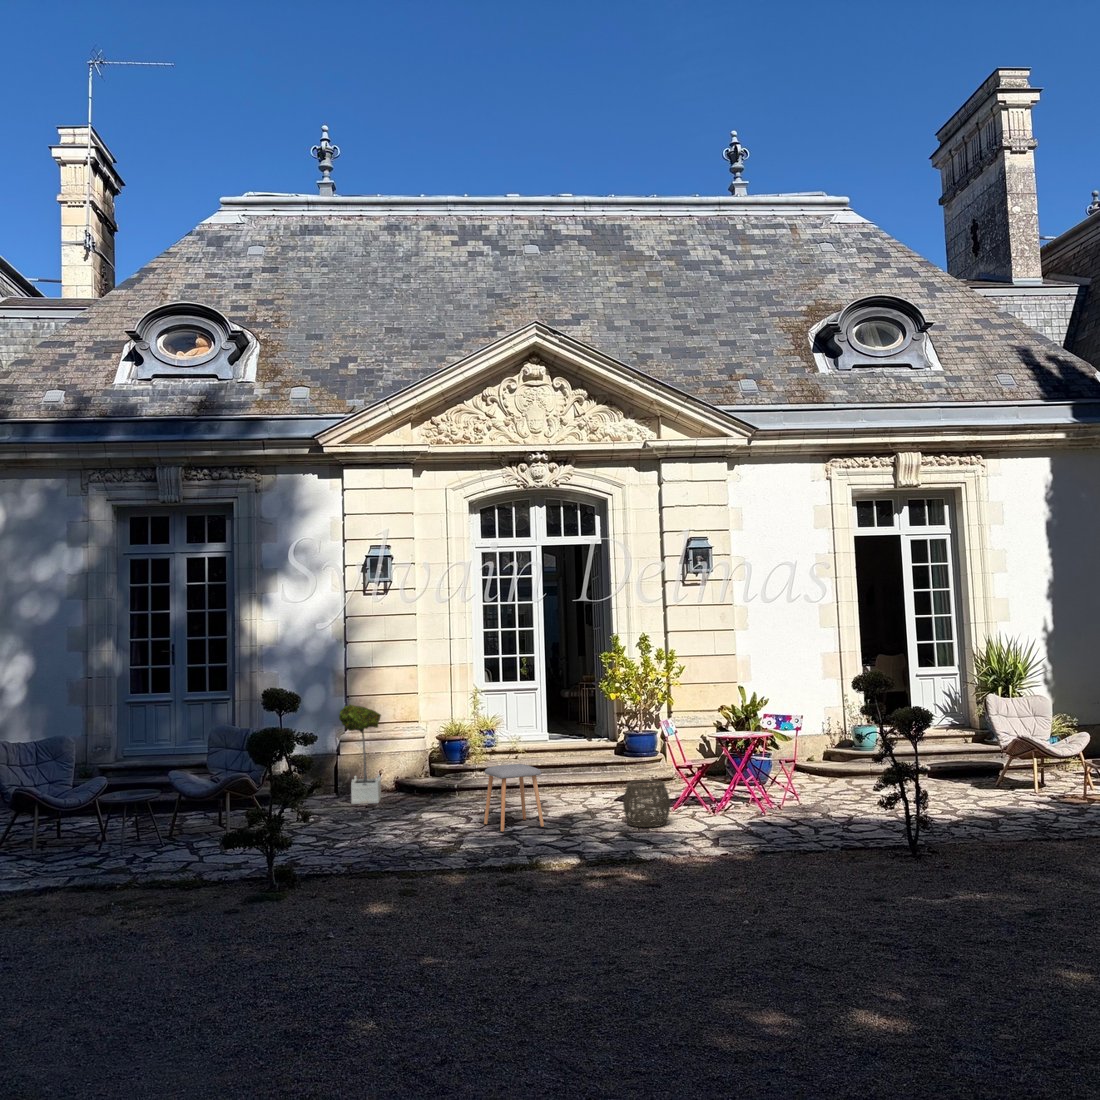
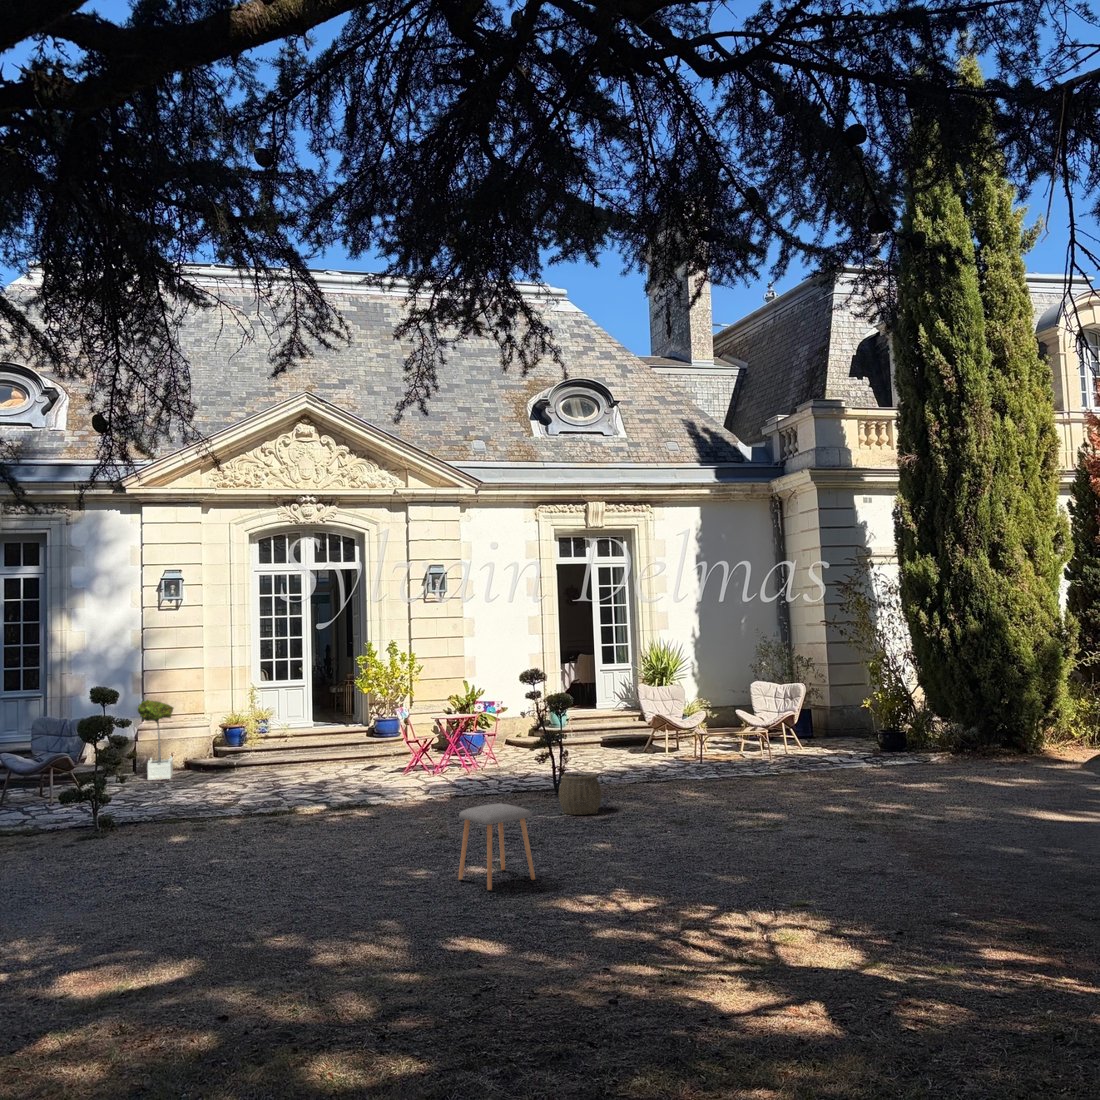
stool: present [484,764,544,832] -> present [458,803,535,891]
woven basket: present [623,780,670,827] -> present [559,772,601,815]

